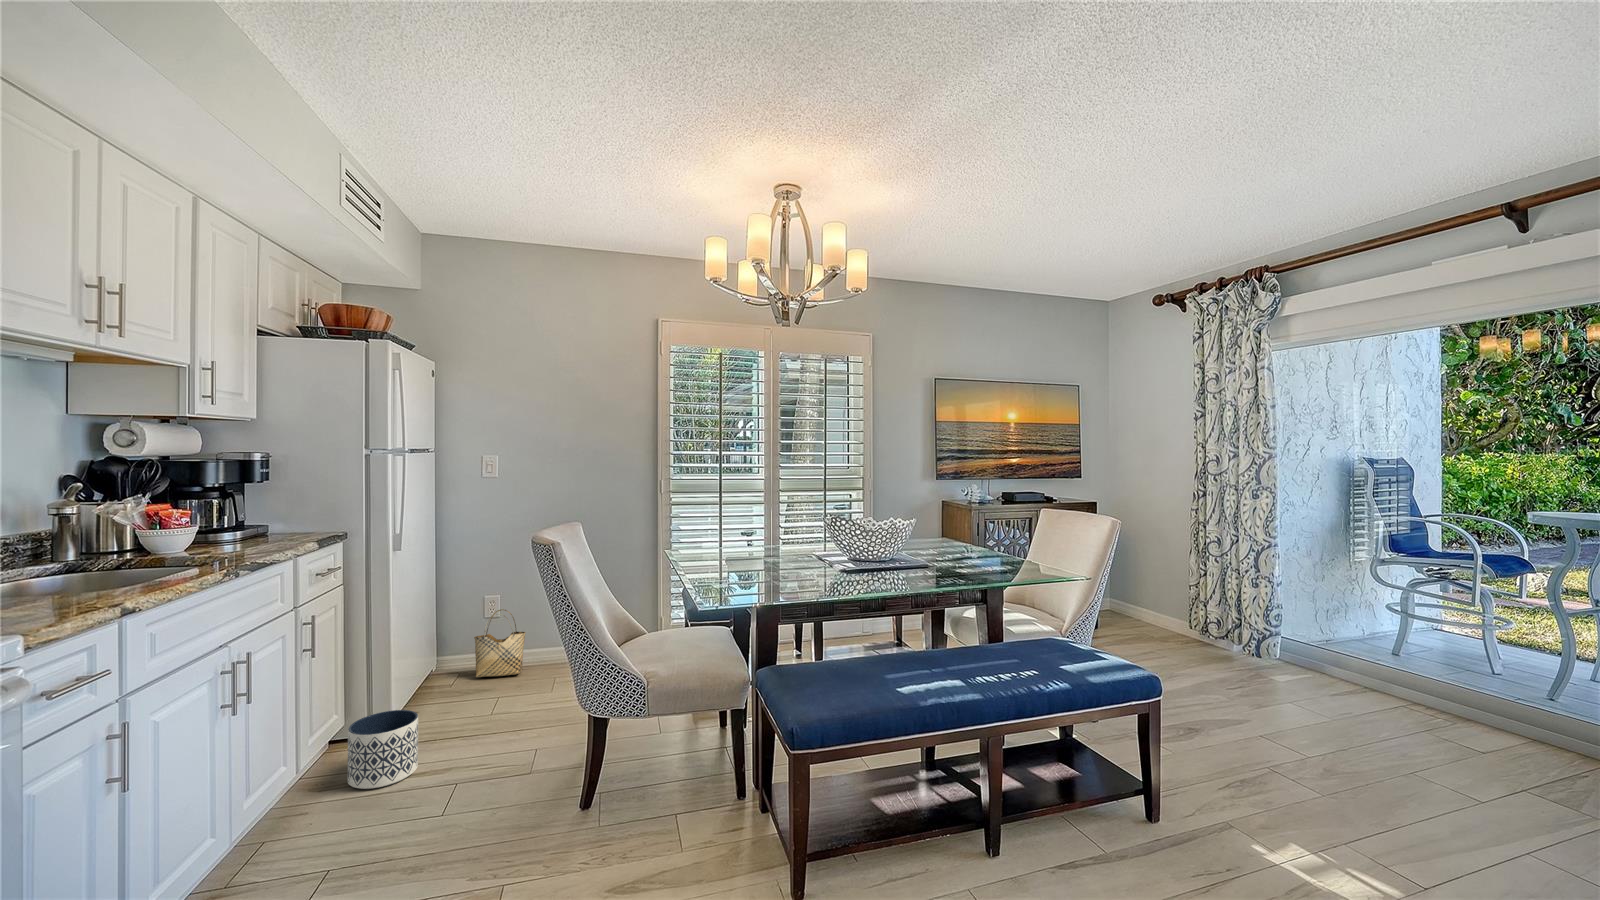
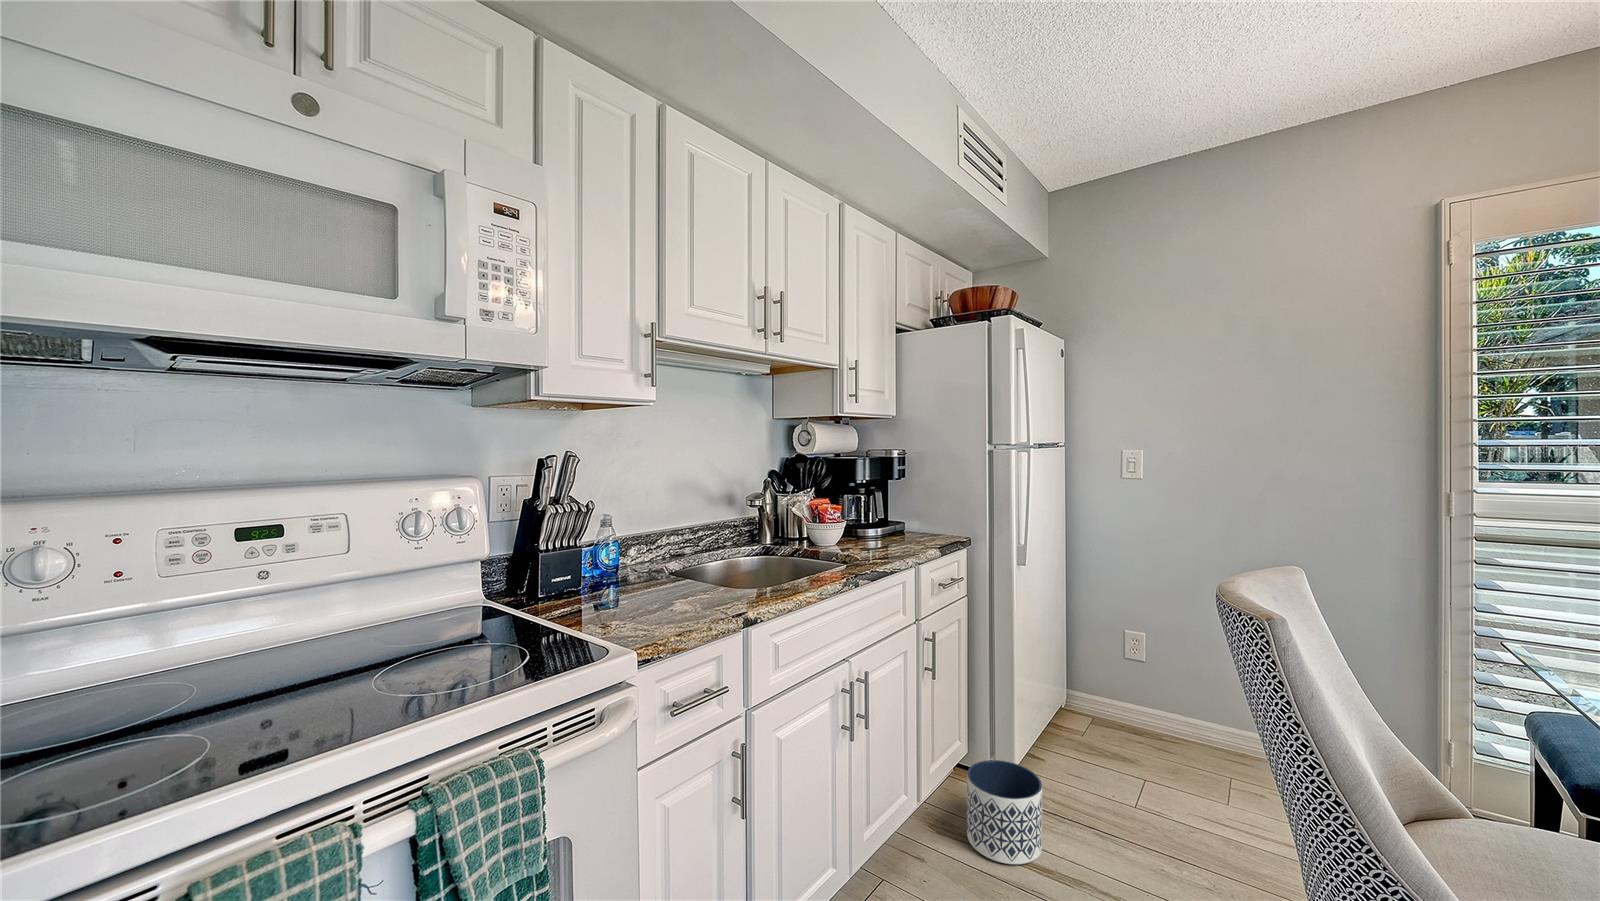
woven basket: present [474,609,526,677] -> none [1114,652,1184,747]

